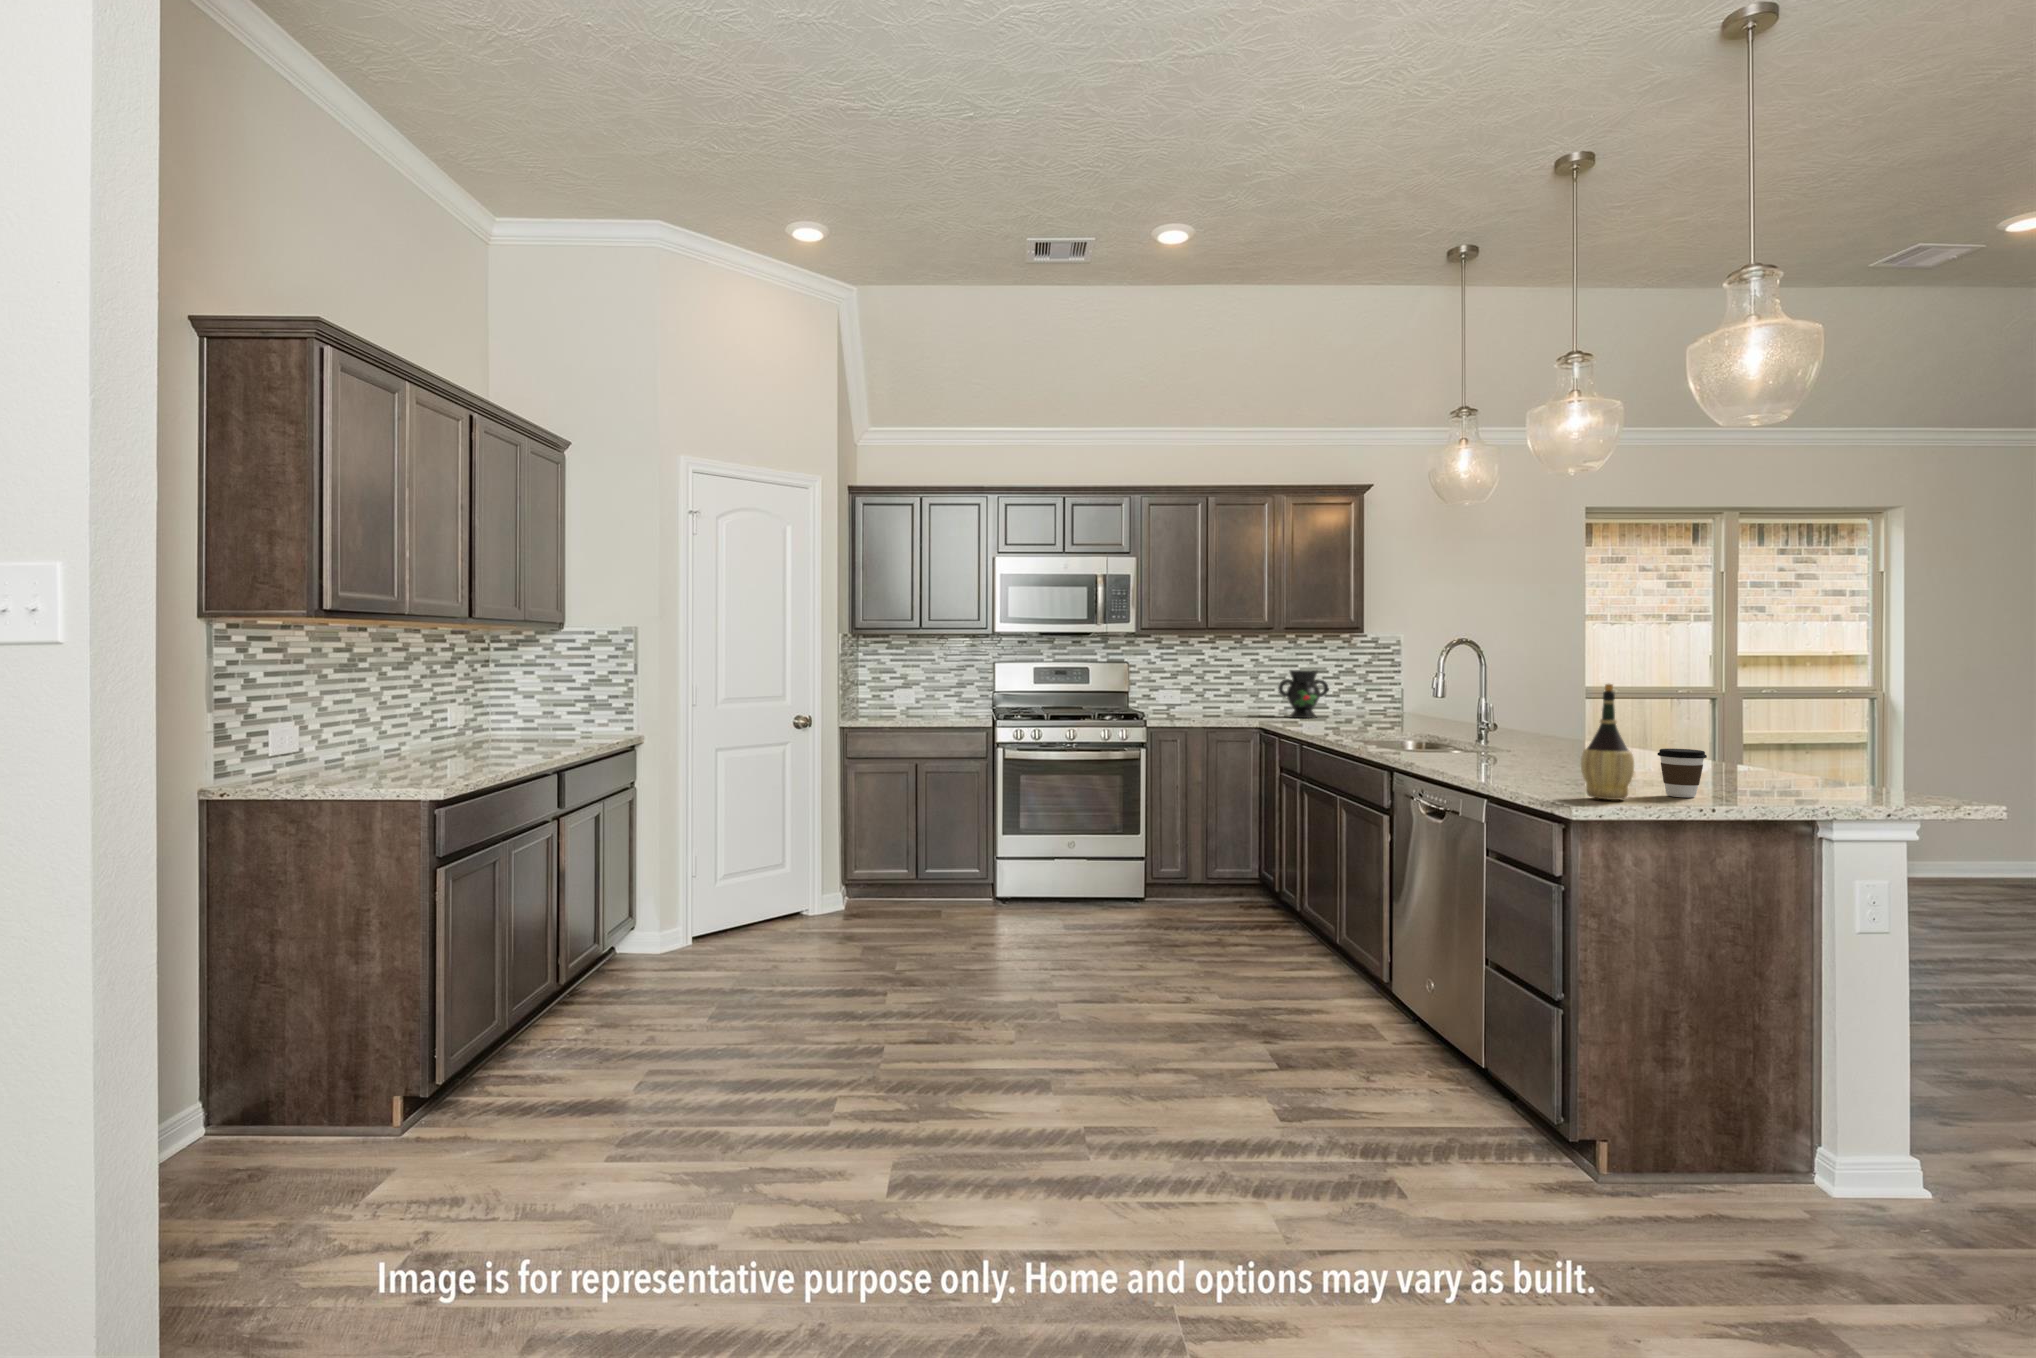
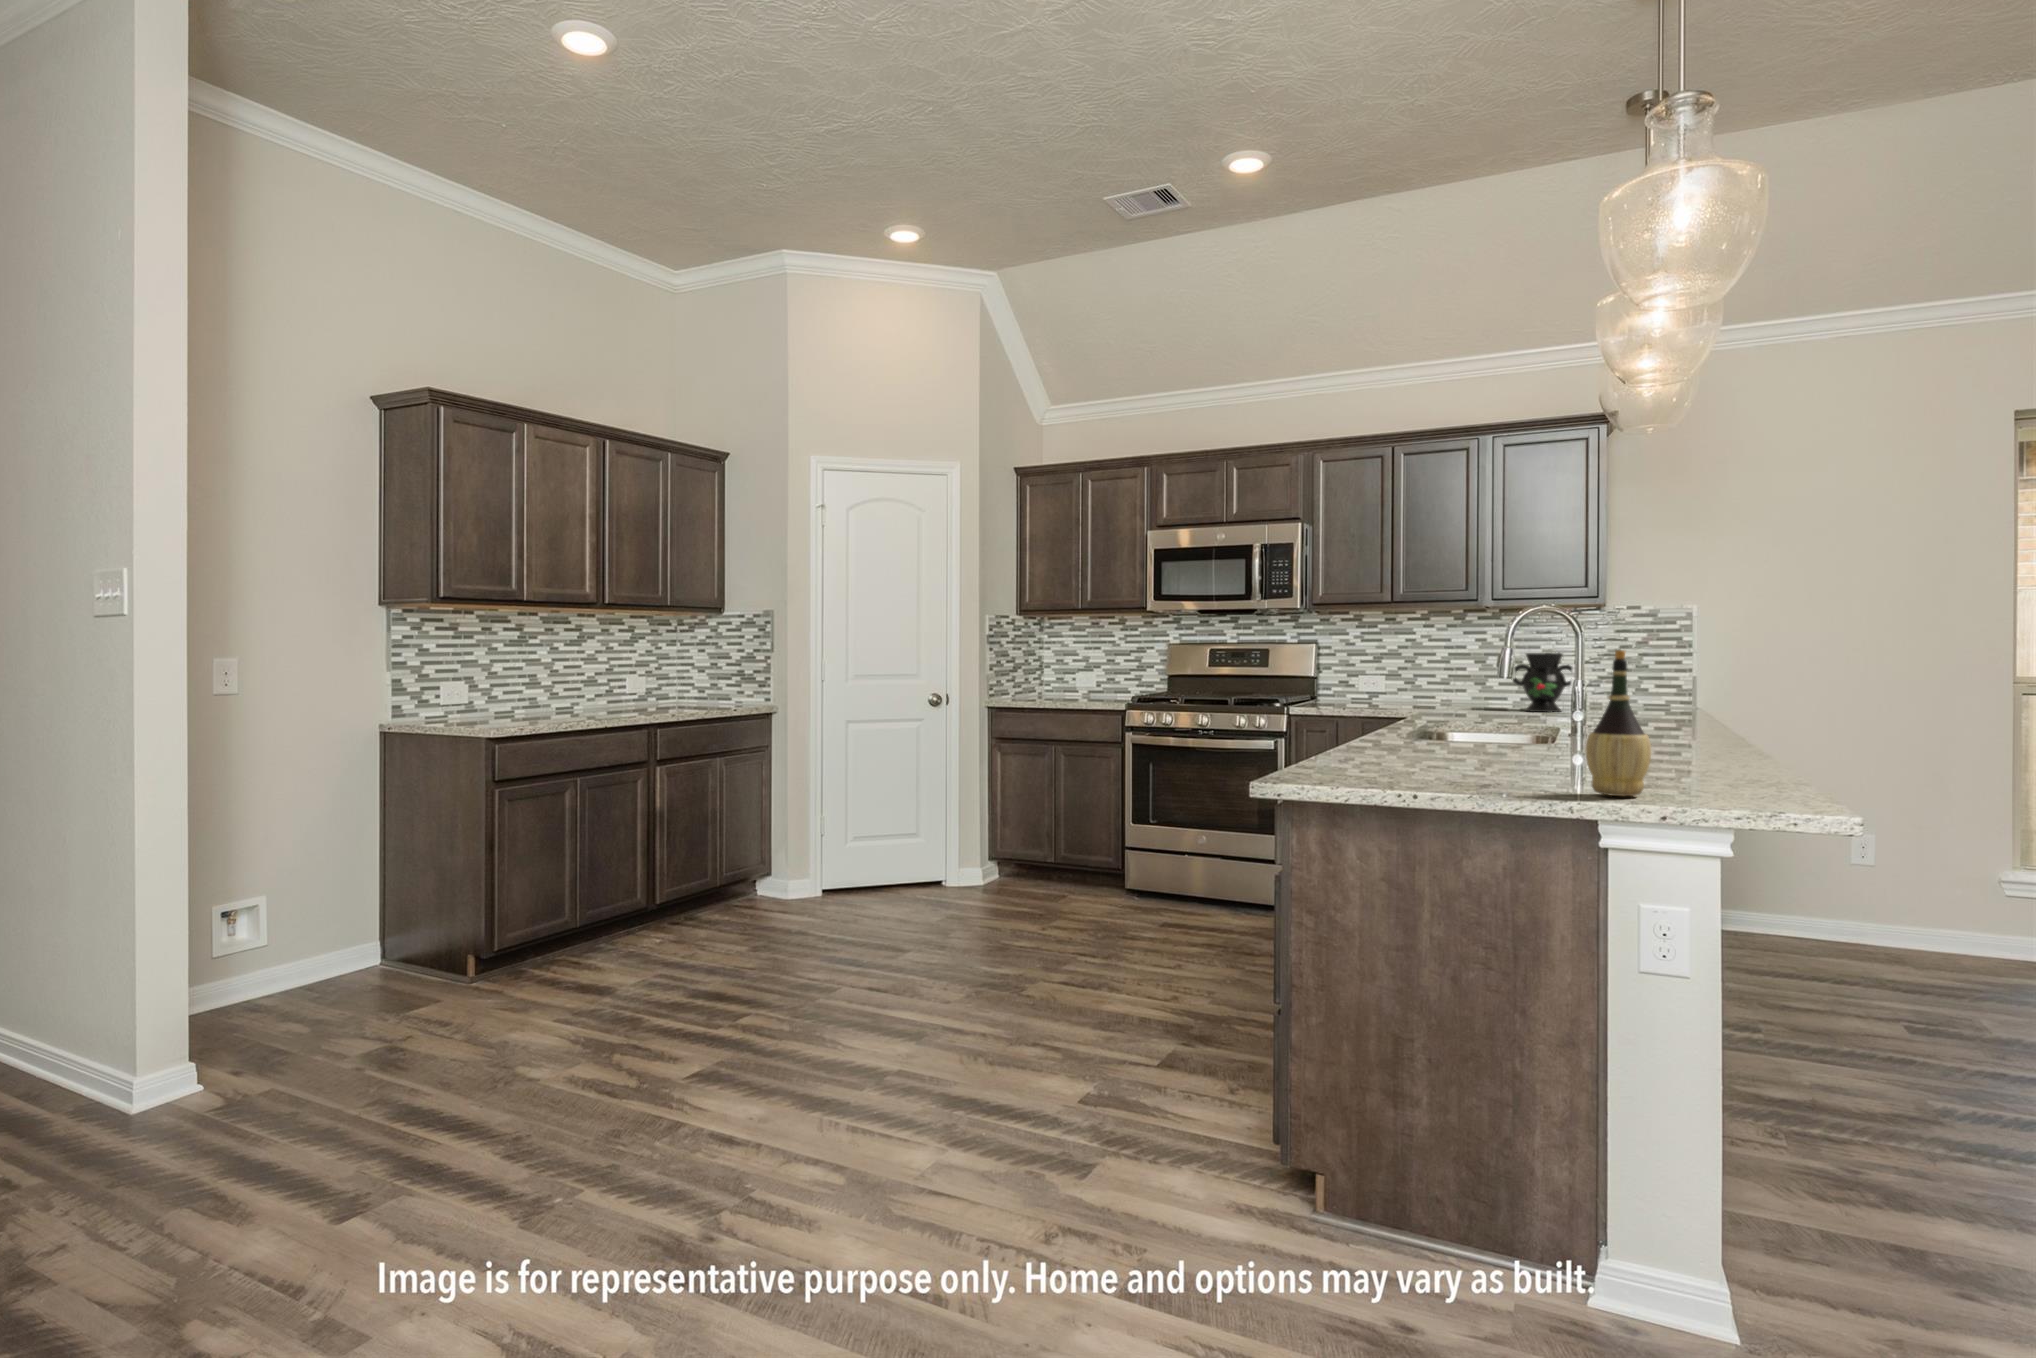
wine bottle: present [1581,684,1634,800] -> present [1586,650,1651,796]
coffee cup: present [1657,749,1707,797] -> none [1422,730,1473,786]

